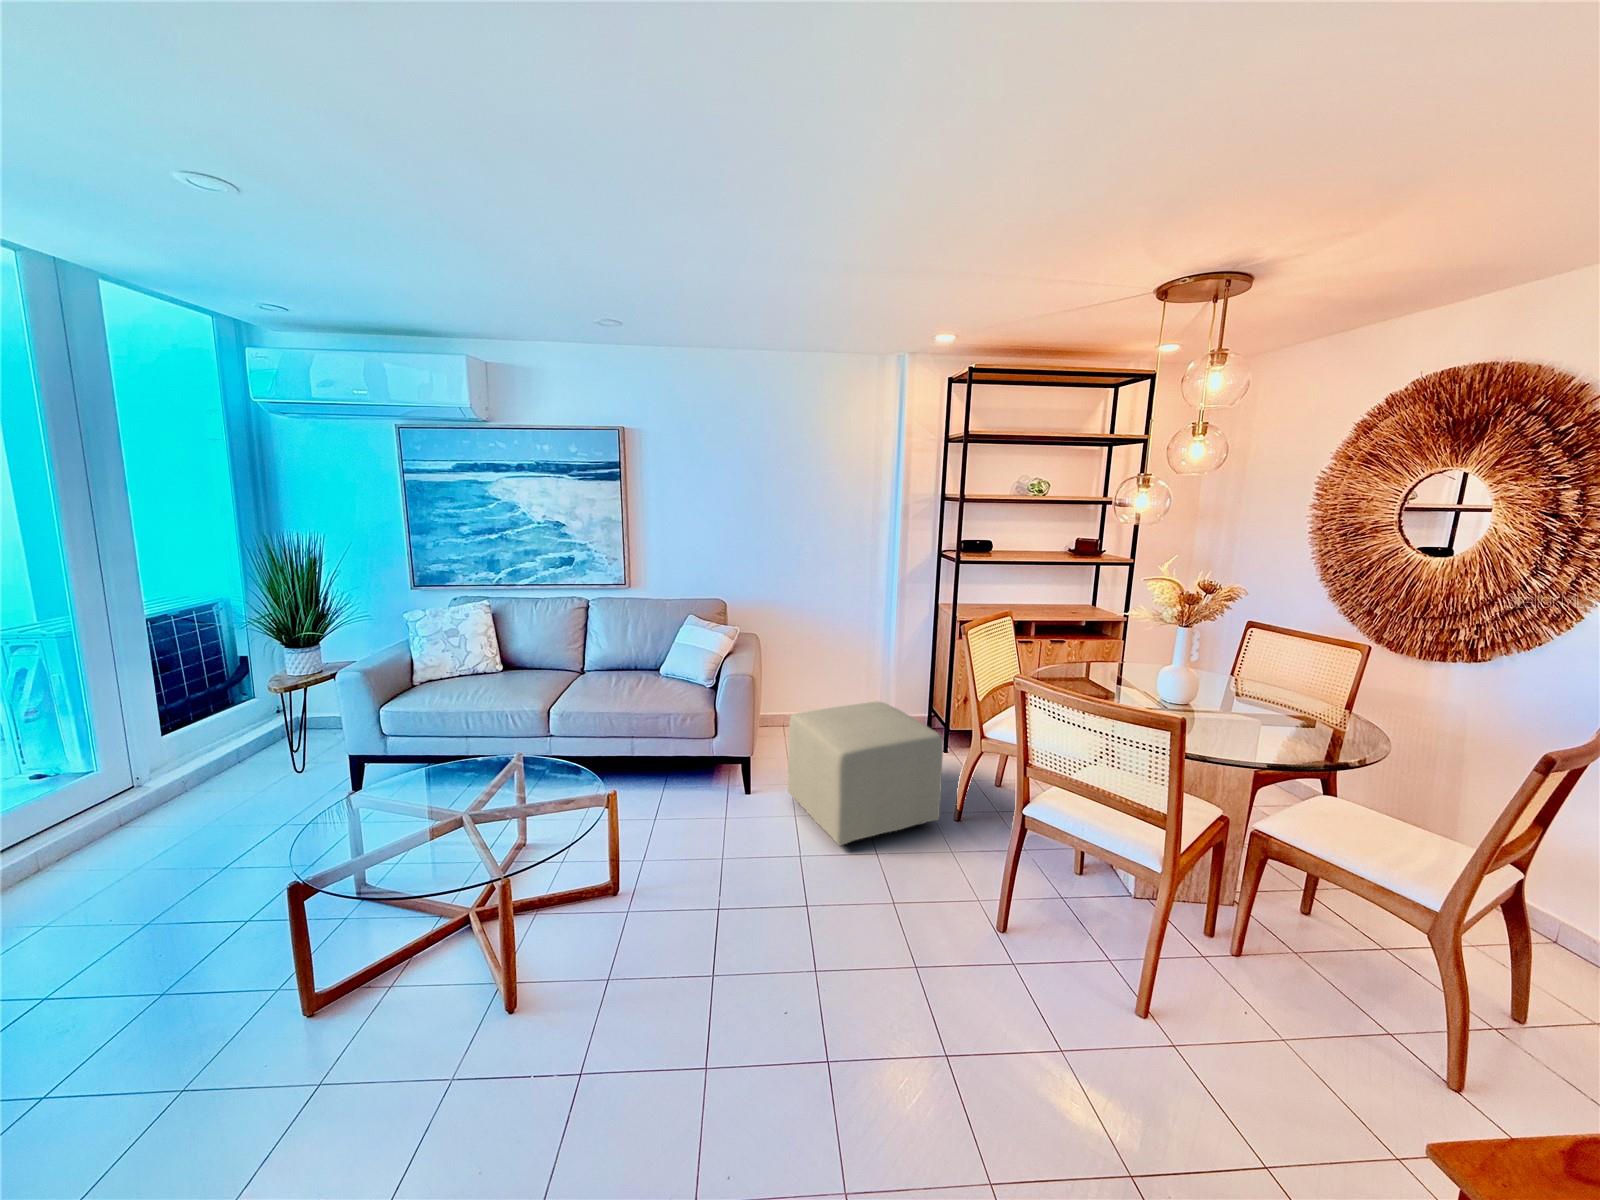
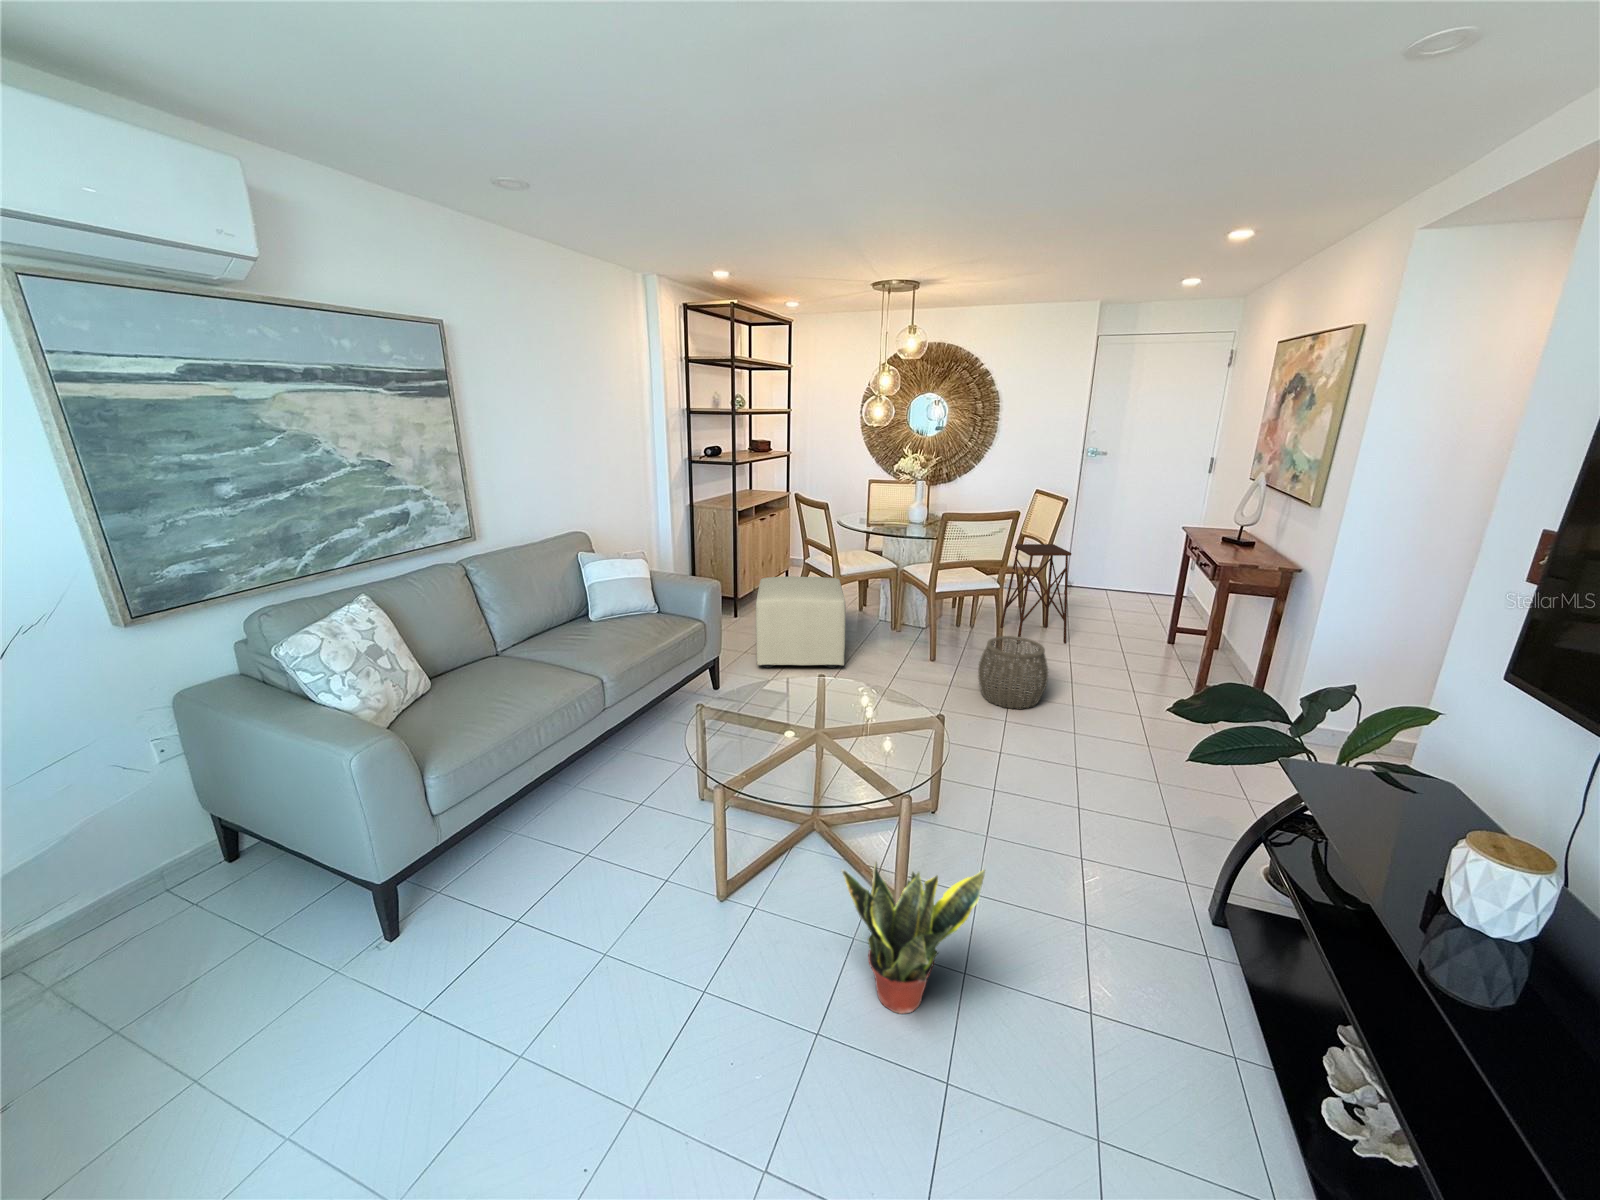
side table: none [1199,816,1432,1148] -> present [1000,544,1071,643]
potted plant: none [46,880,215,1052] -> present [841,862,985,1014]
woven basket: none [818,917,957,1103] -> present [978,636,1048,709]

